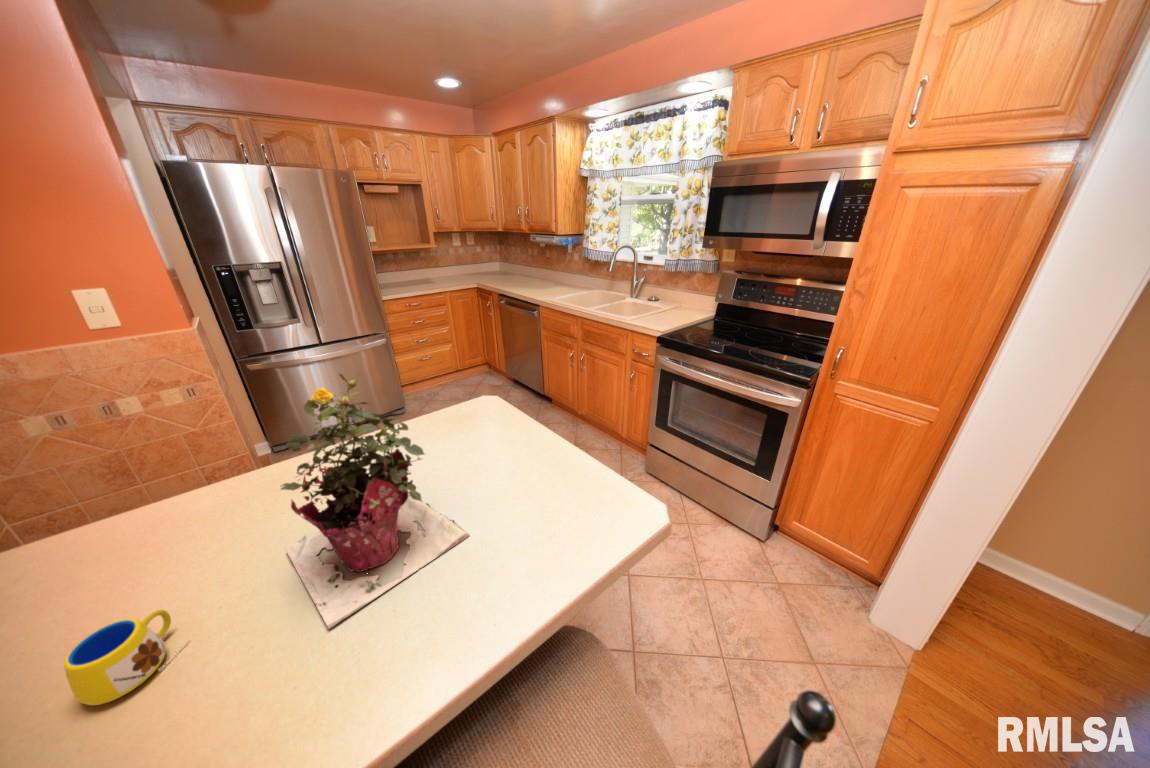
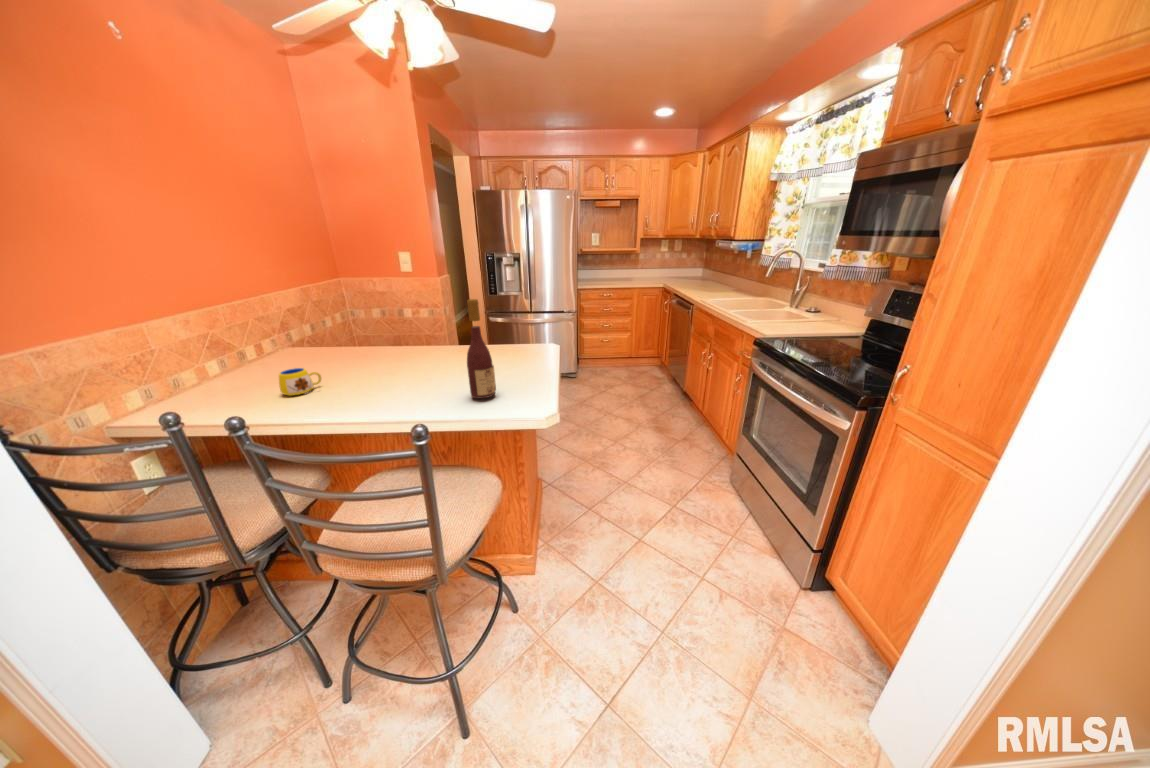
potted plant: present [281,373,469,629] -> none [350,280,452,403]
wine bottle: none [506,378,549,519] -> present [467,299,496,398]

